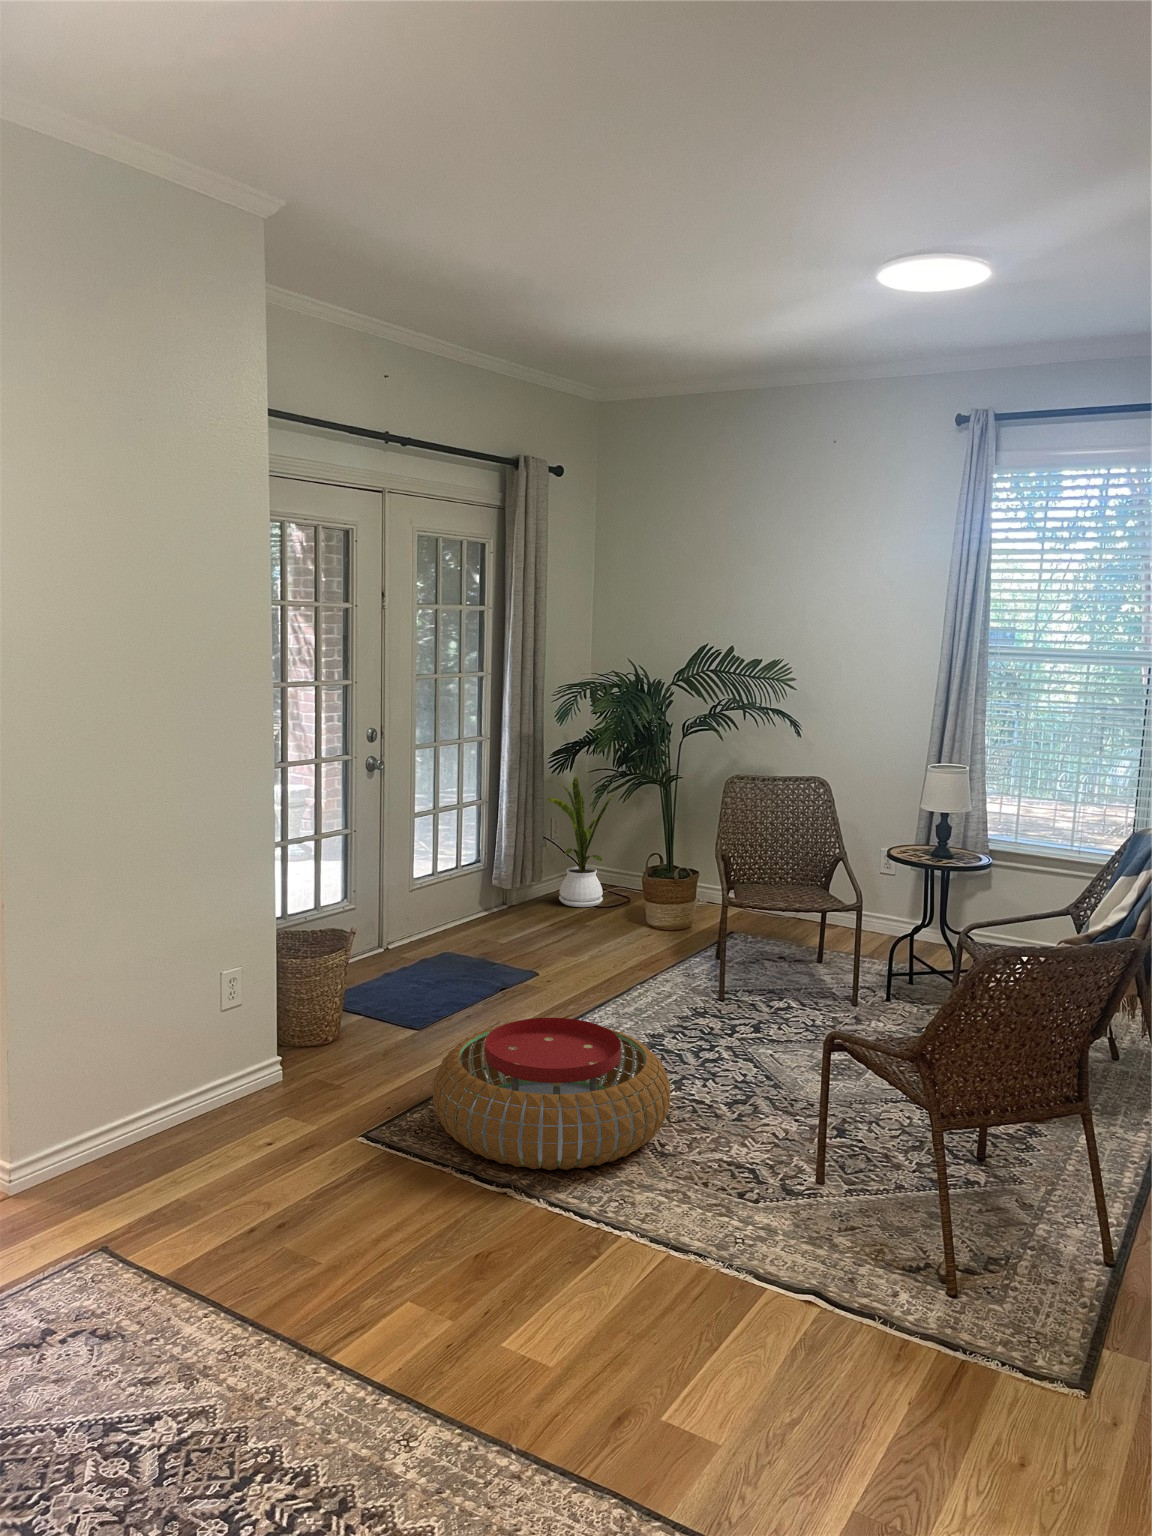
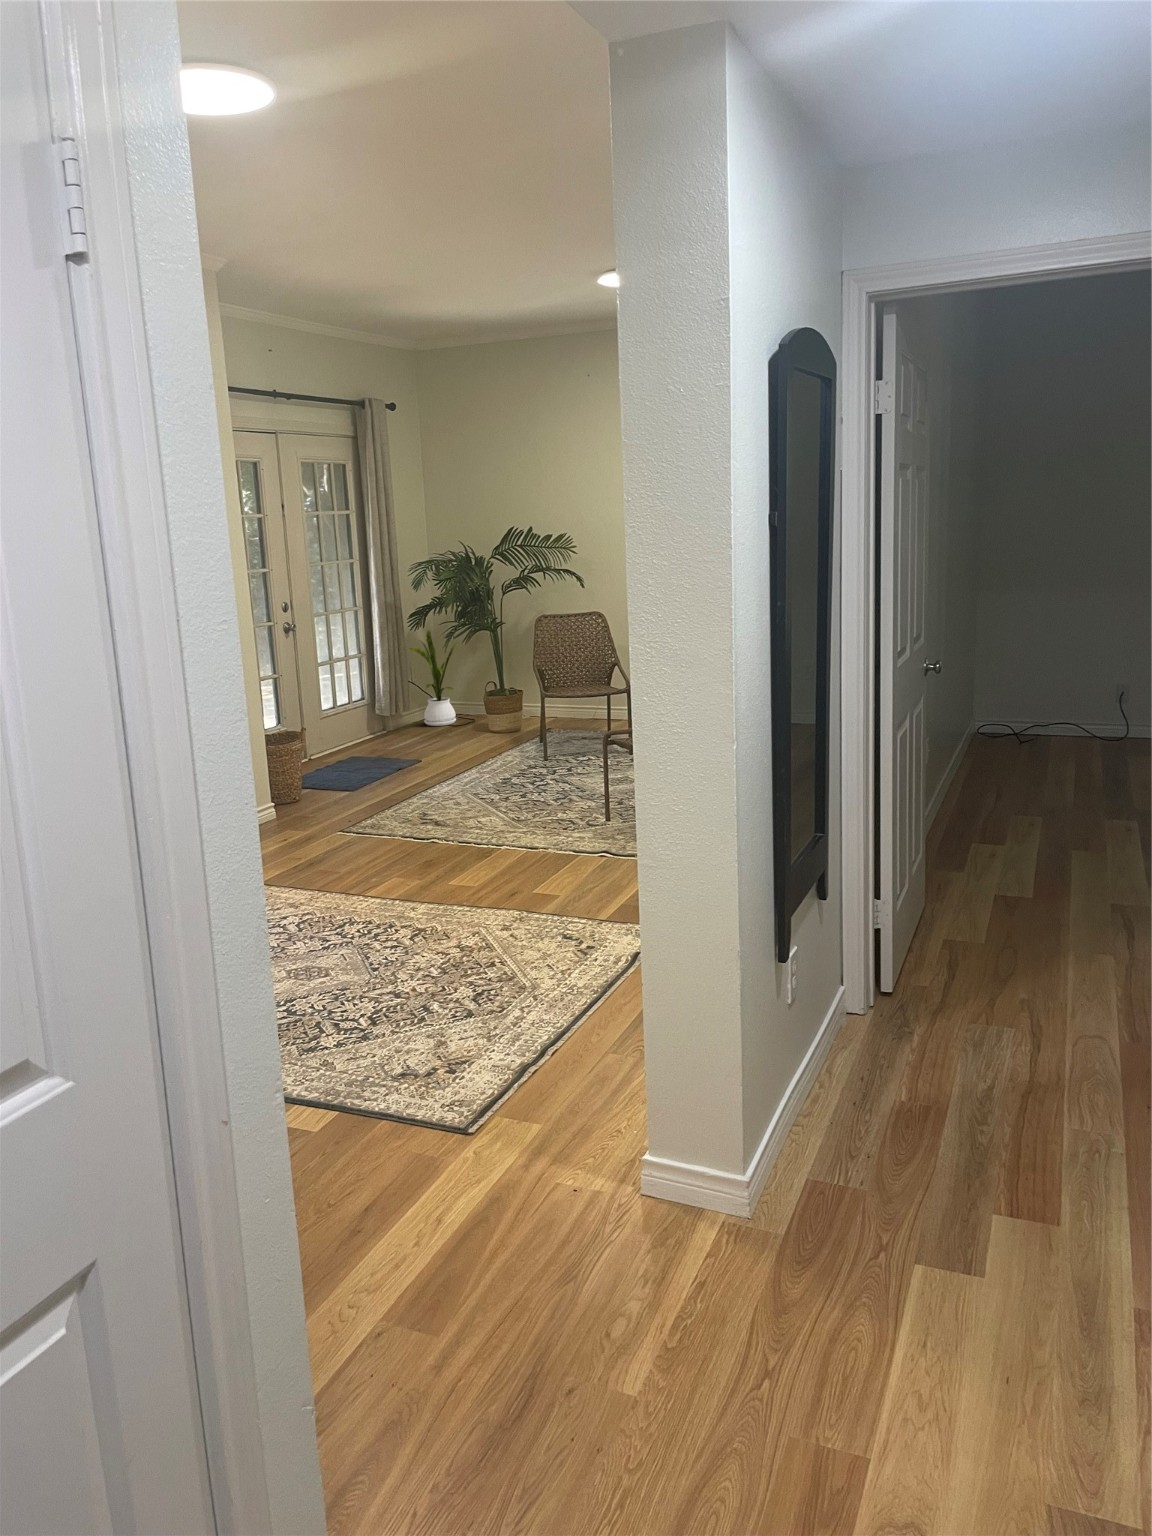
pouf: present [433,1018,671,1170] -> none [378,759,520,834]

